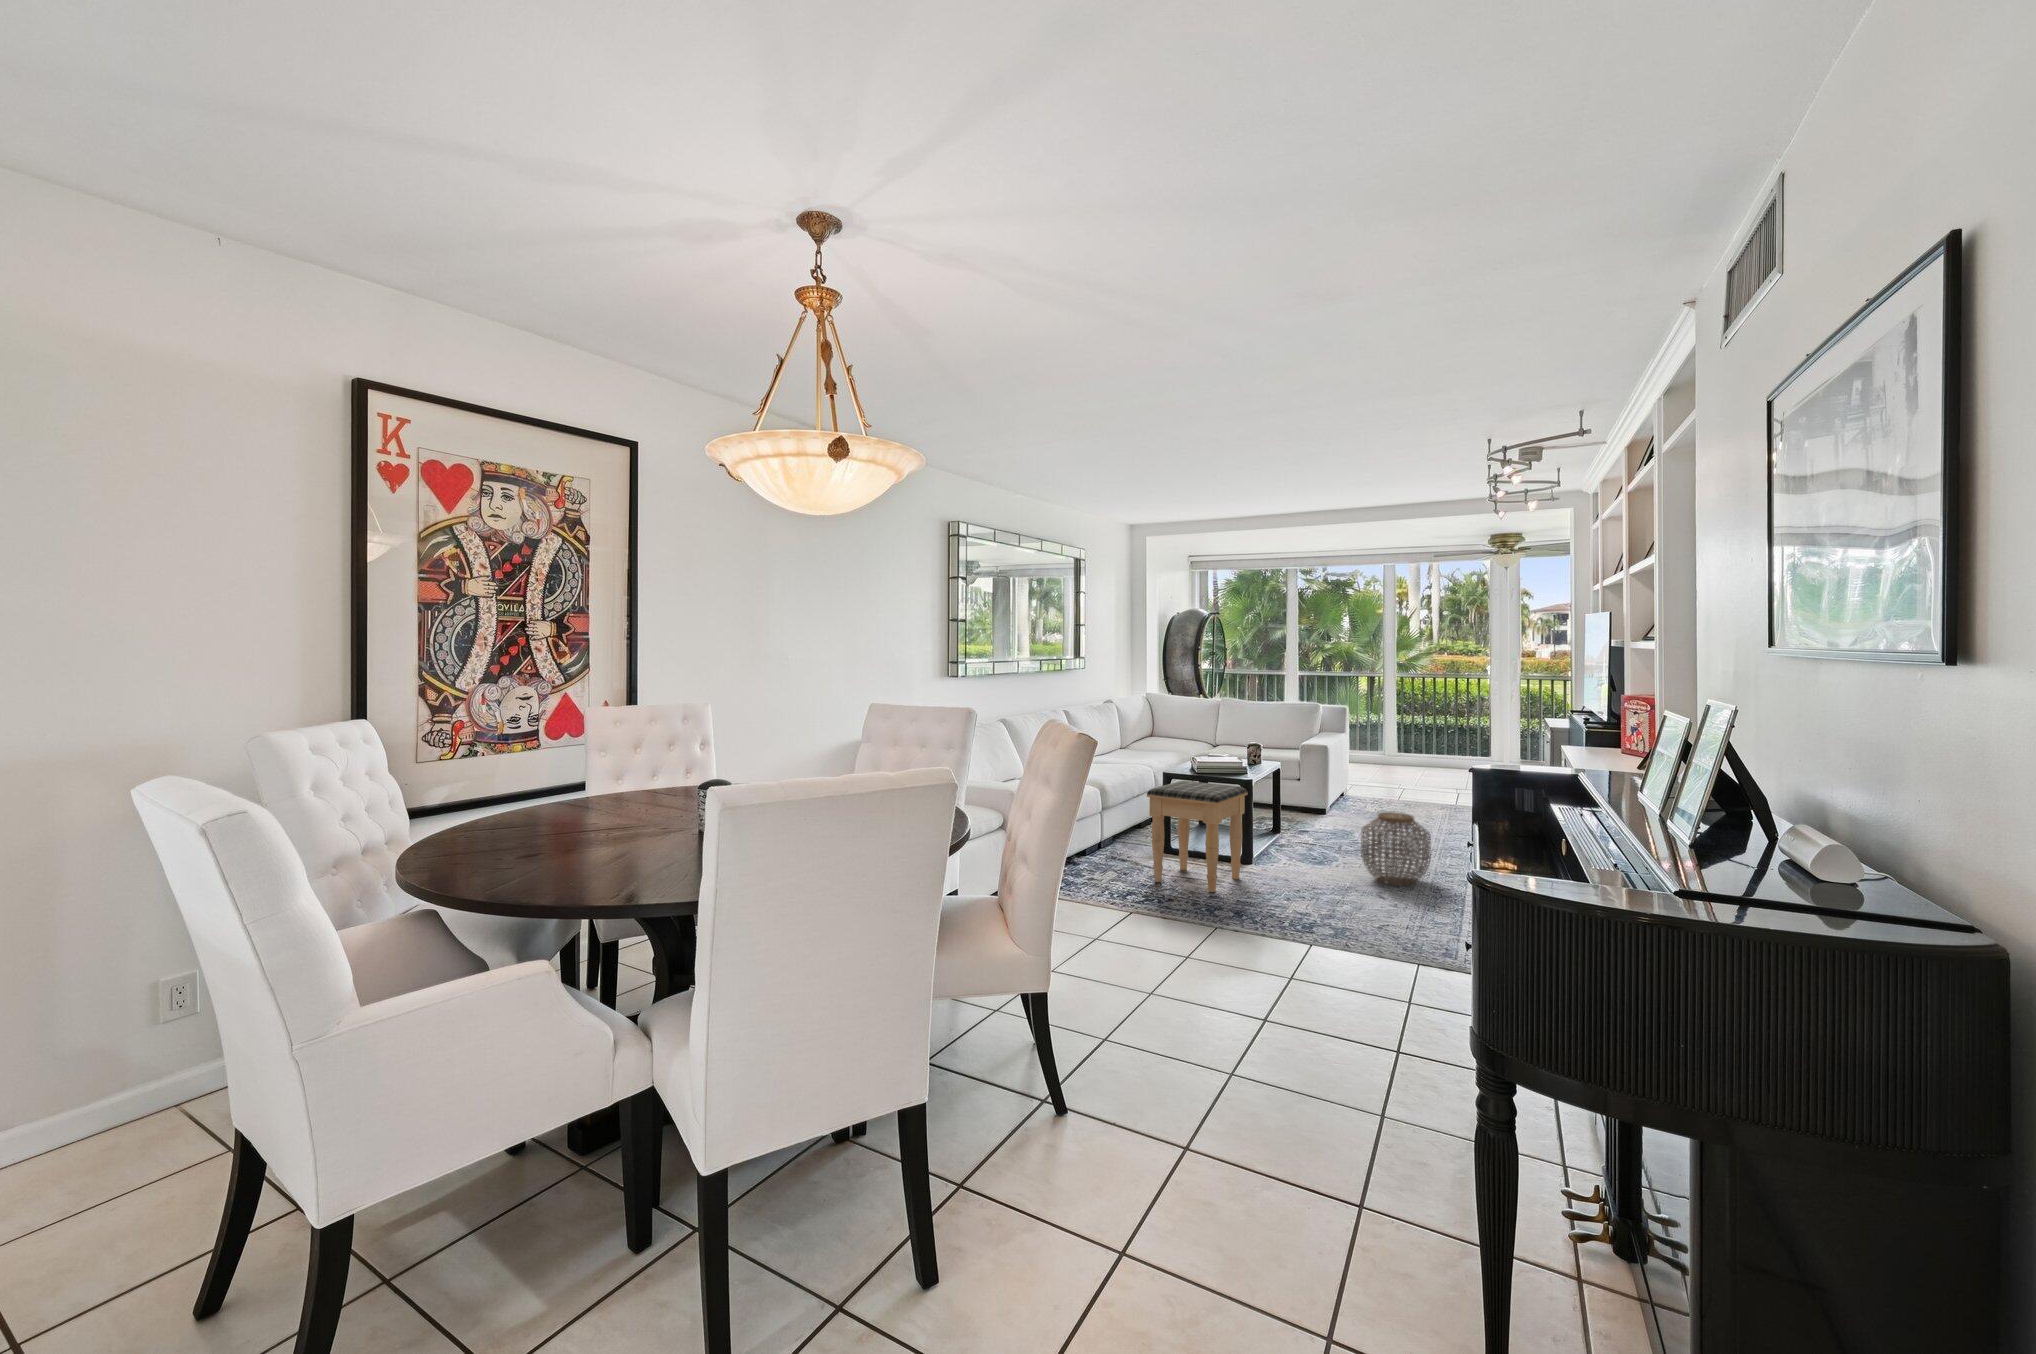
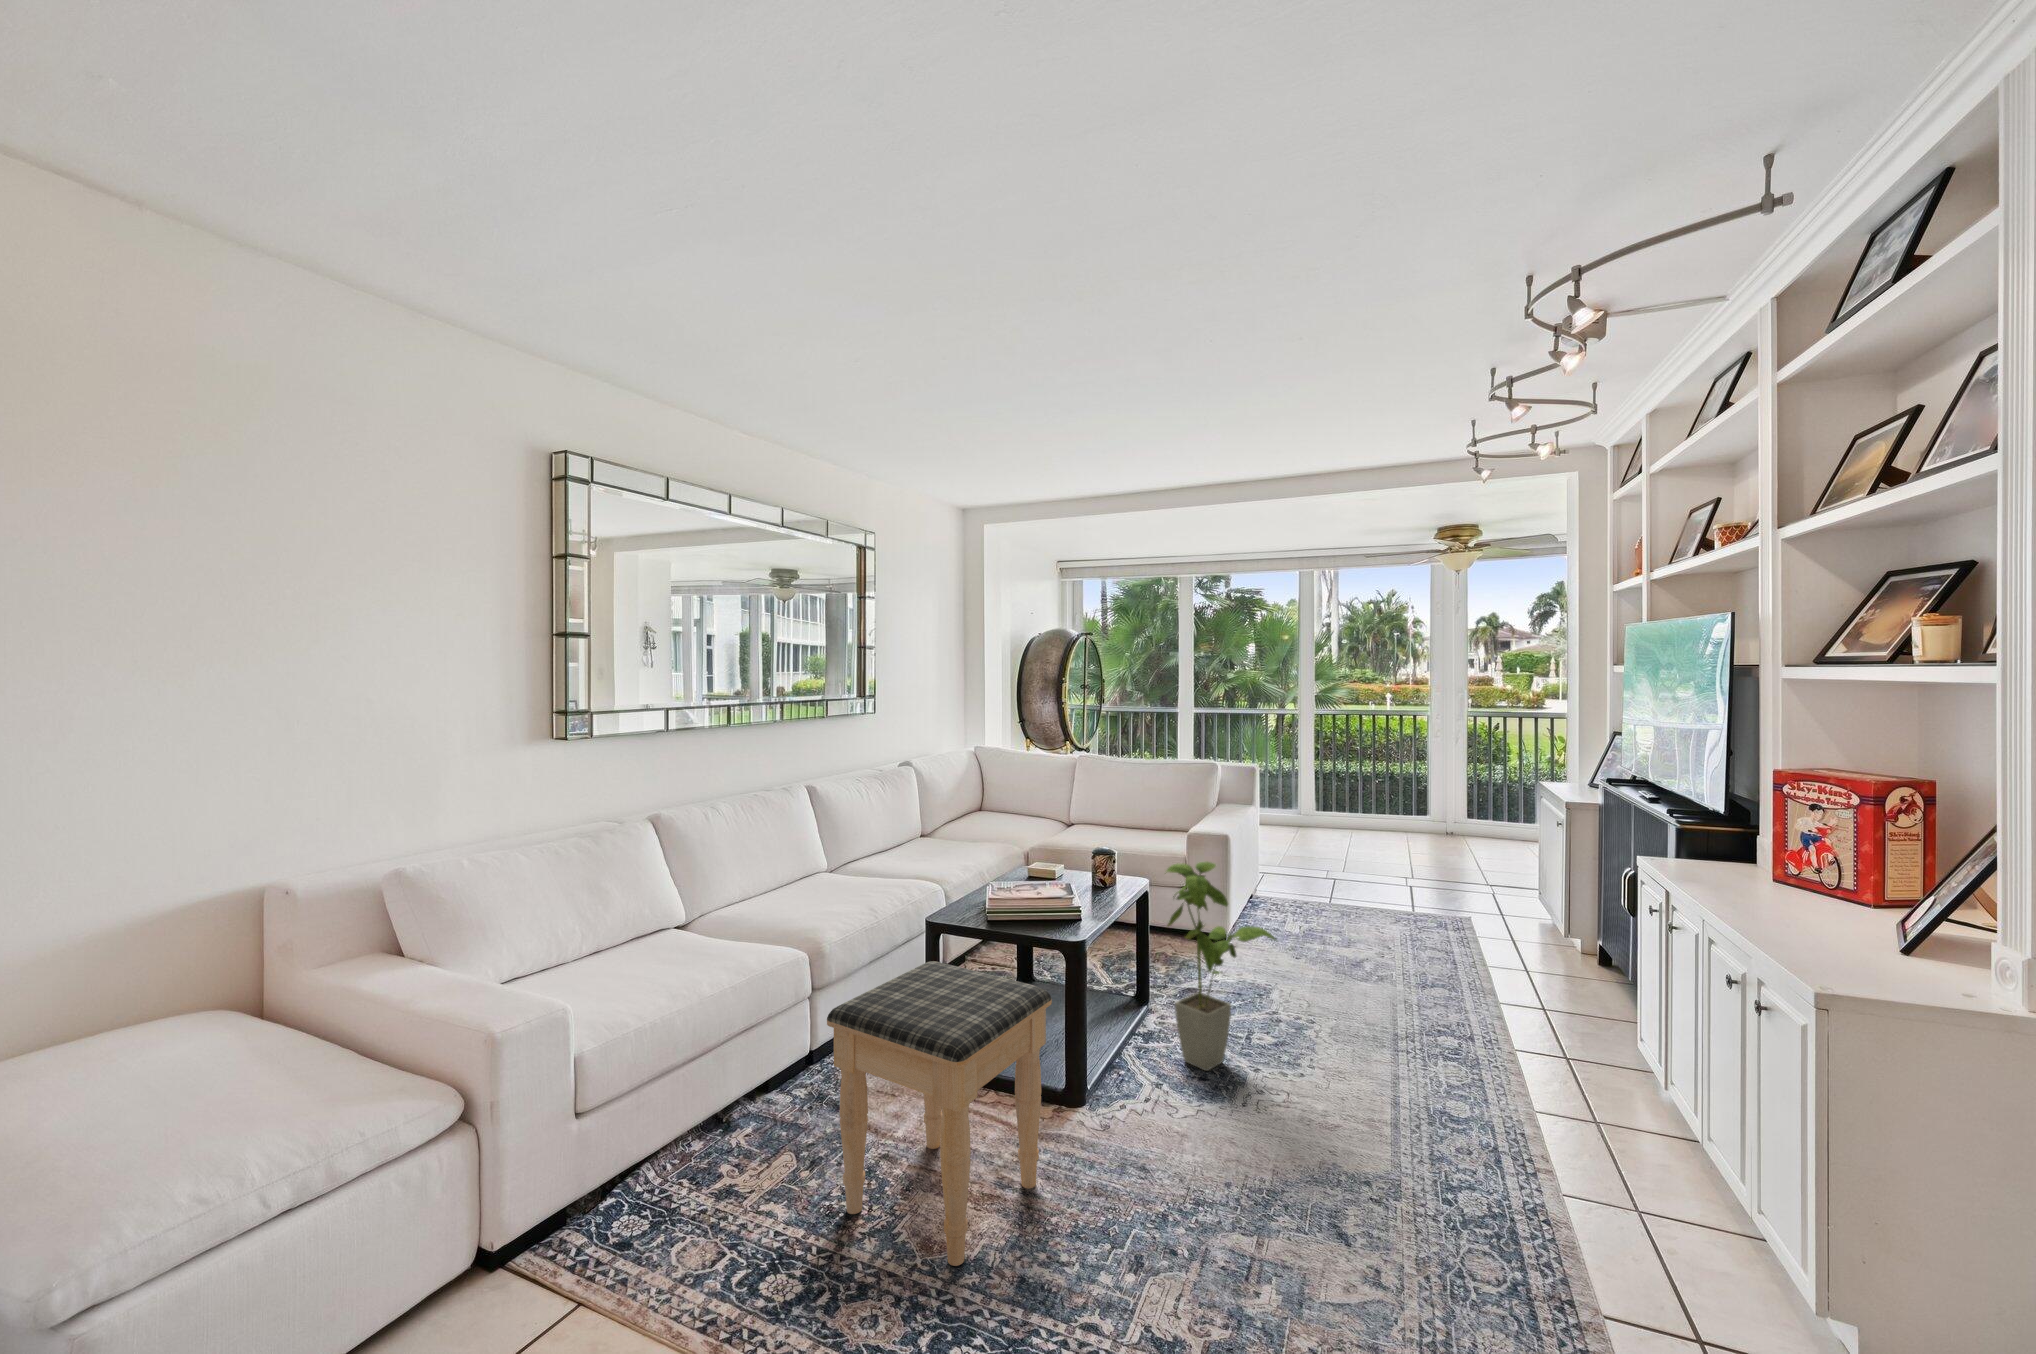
house plant: none [1296,742,1360,854] -> present [1167,862,1276,1071]
woven basket: present [1361,812,1431,886] -> none [1286,1030,1434,1209]

